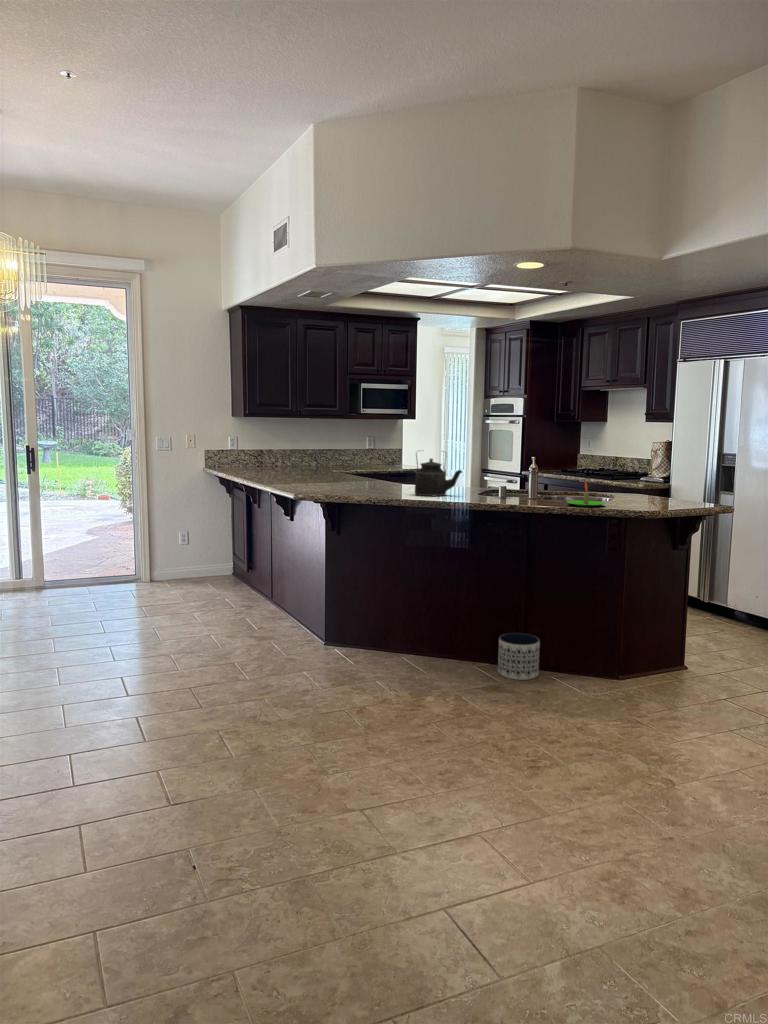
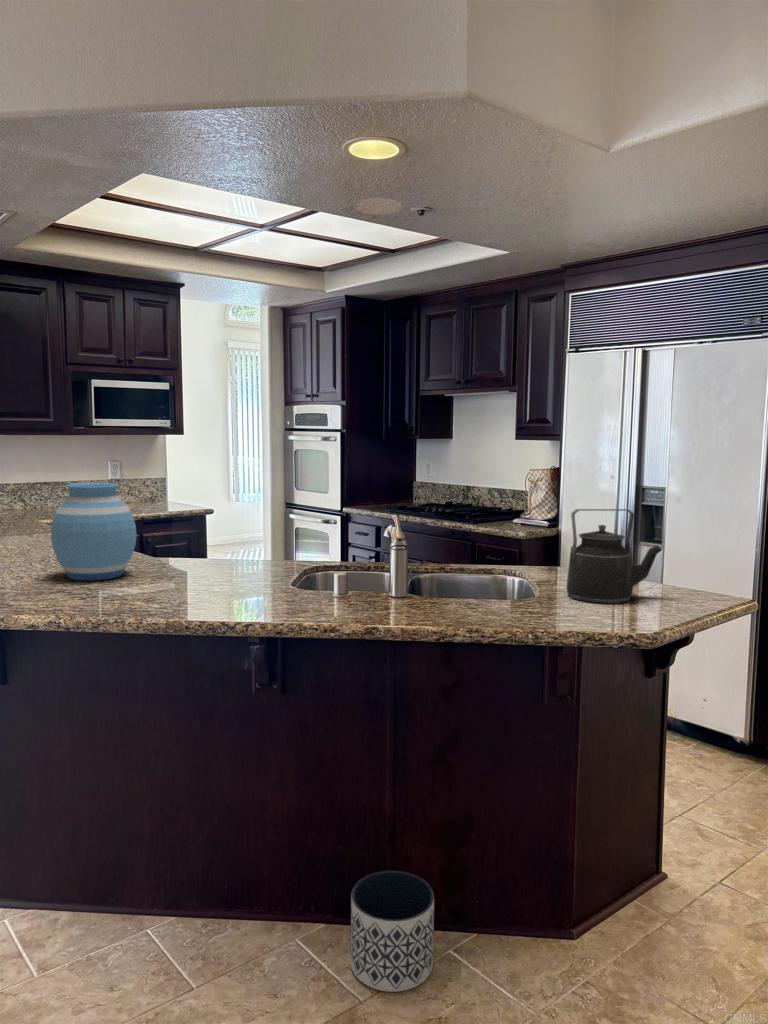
vase: none [358,441,399,490] -> present [51,483,137,580]
kettle: present [415,453,462,496] -> present [567,509,662,604]
candle: present [567,481,605,507] -> none [482,568,560,624]

